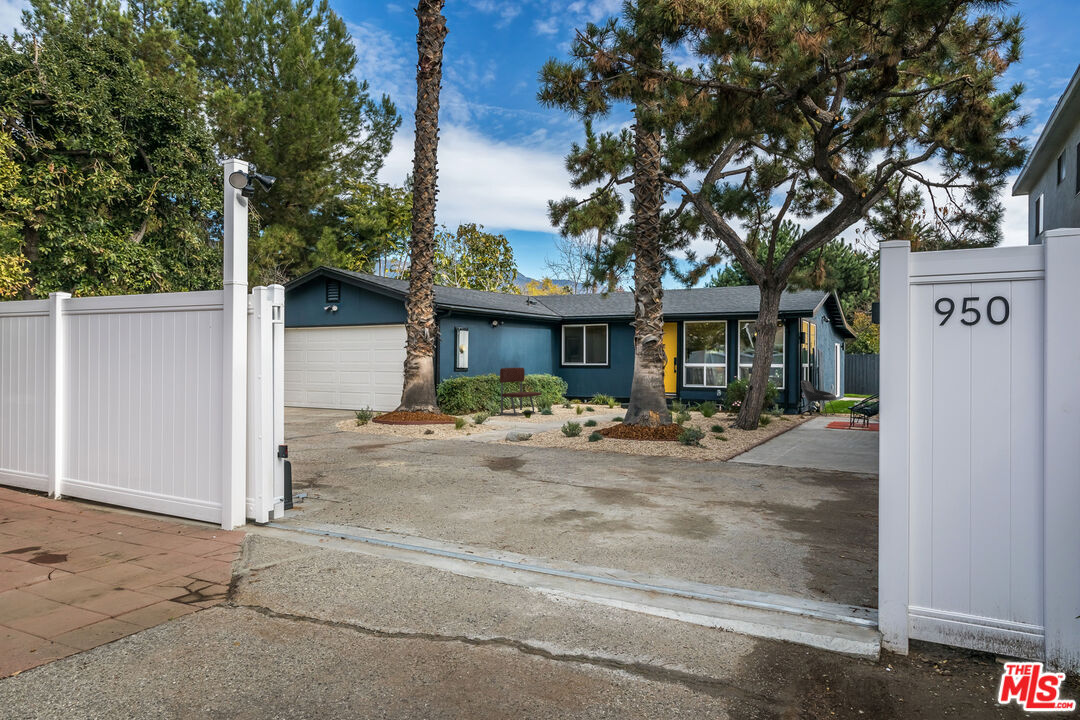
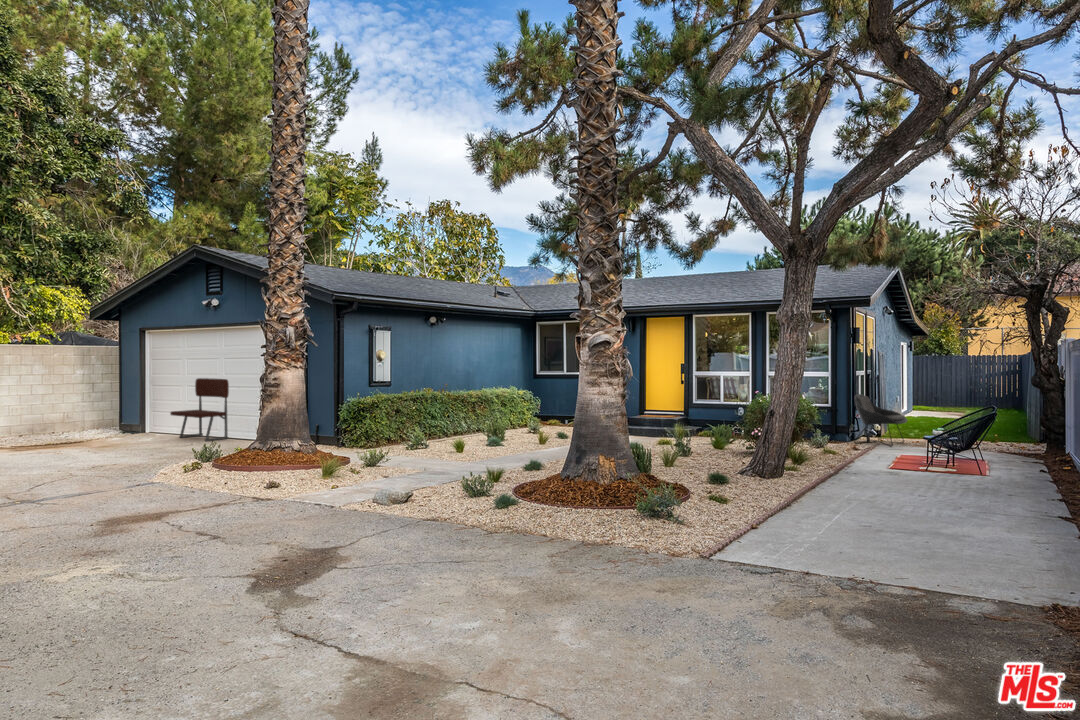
bench: present [500,368,541,416] -> present [170,378,229,441]

